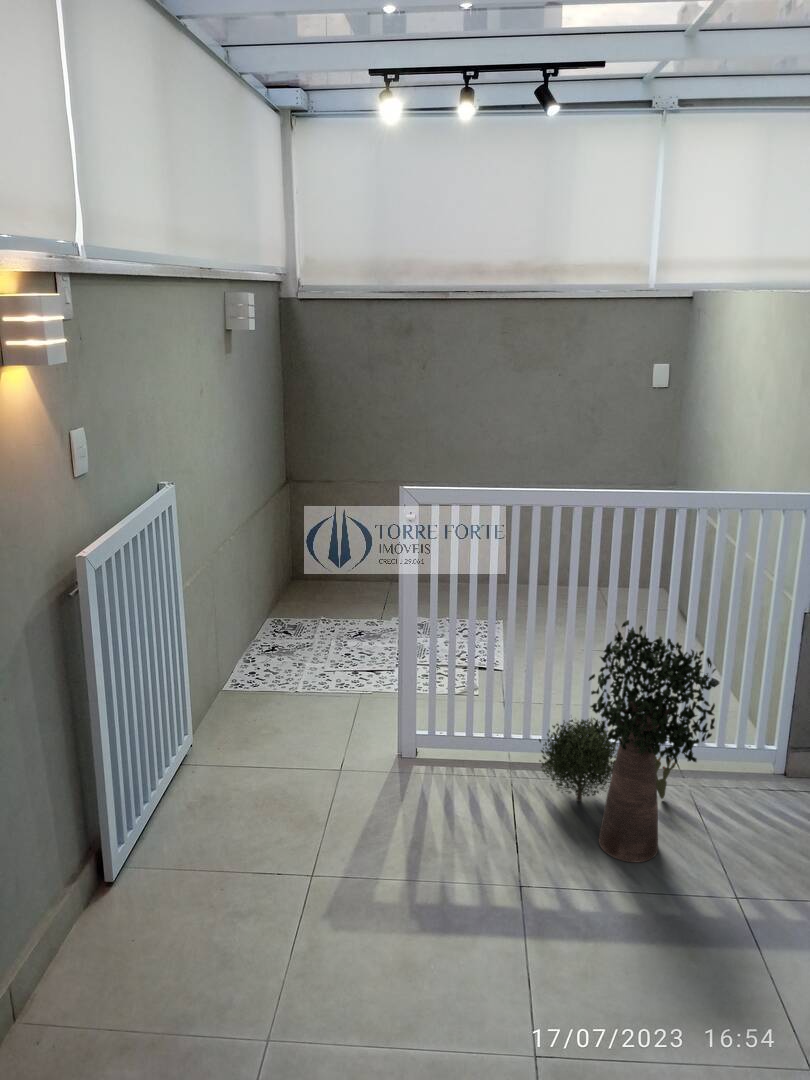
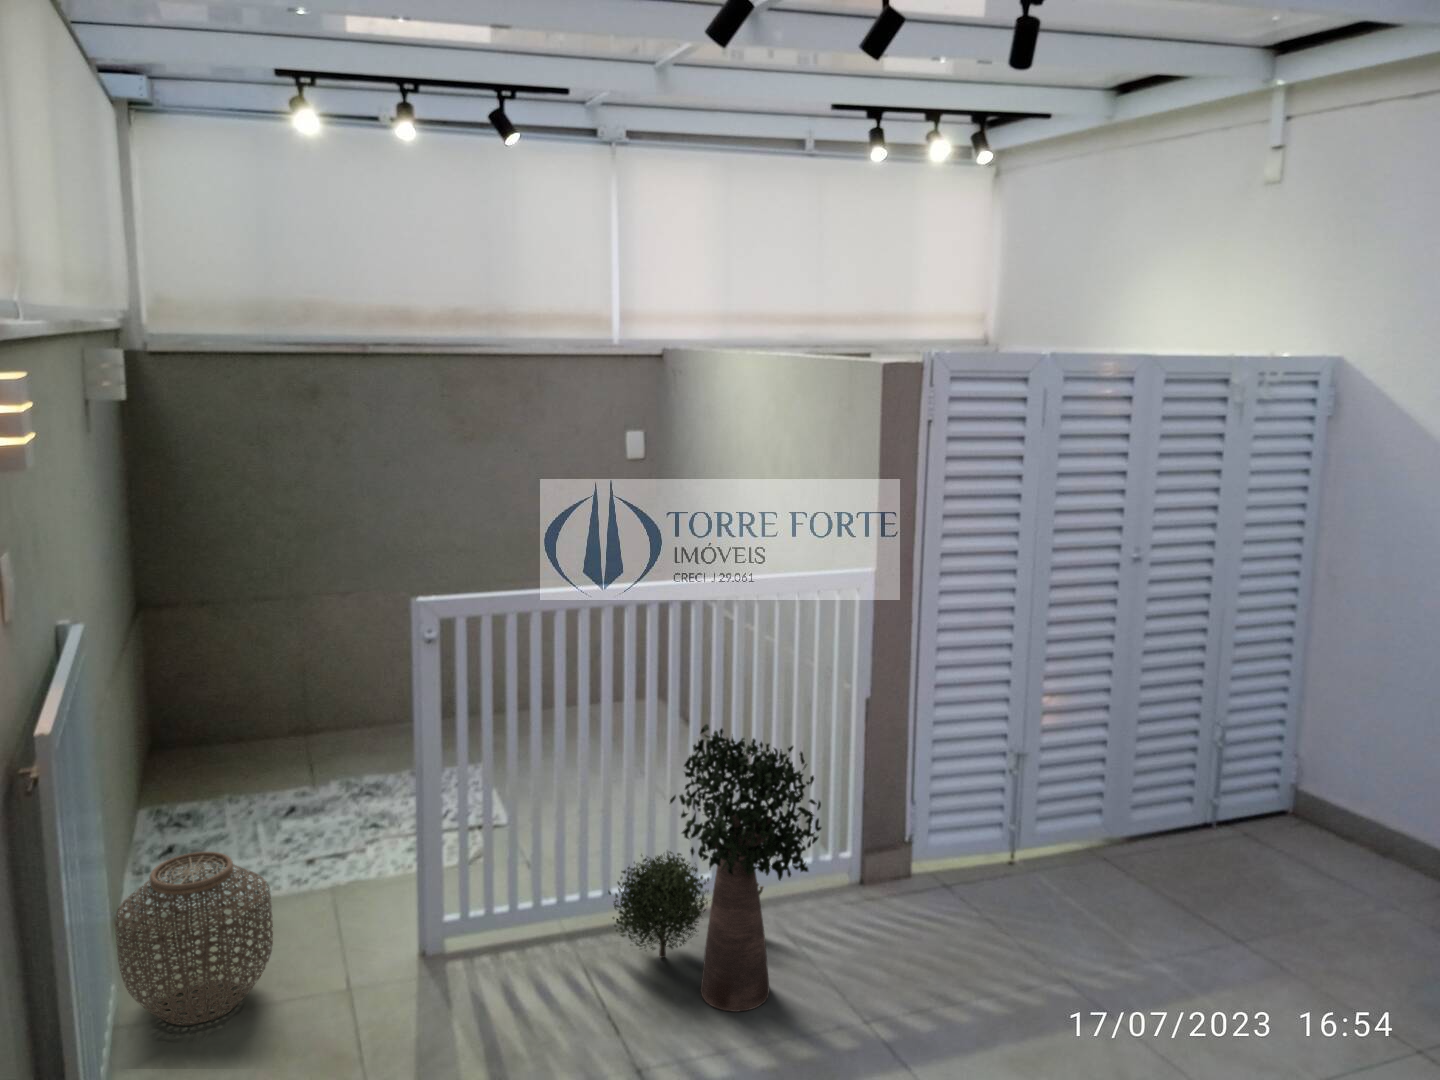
woven basket: none [200,652,300,767] -> present [115,852,273,1025]

